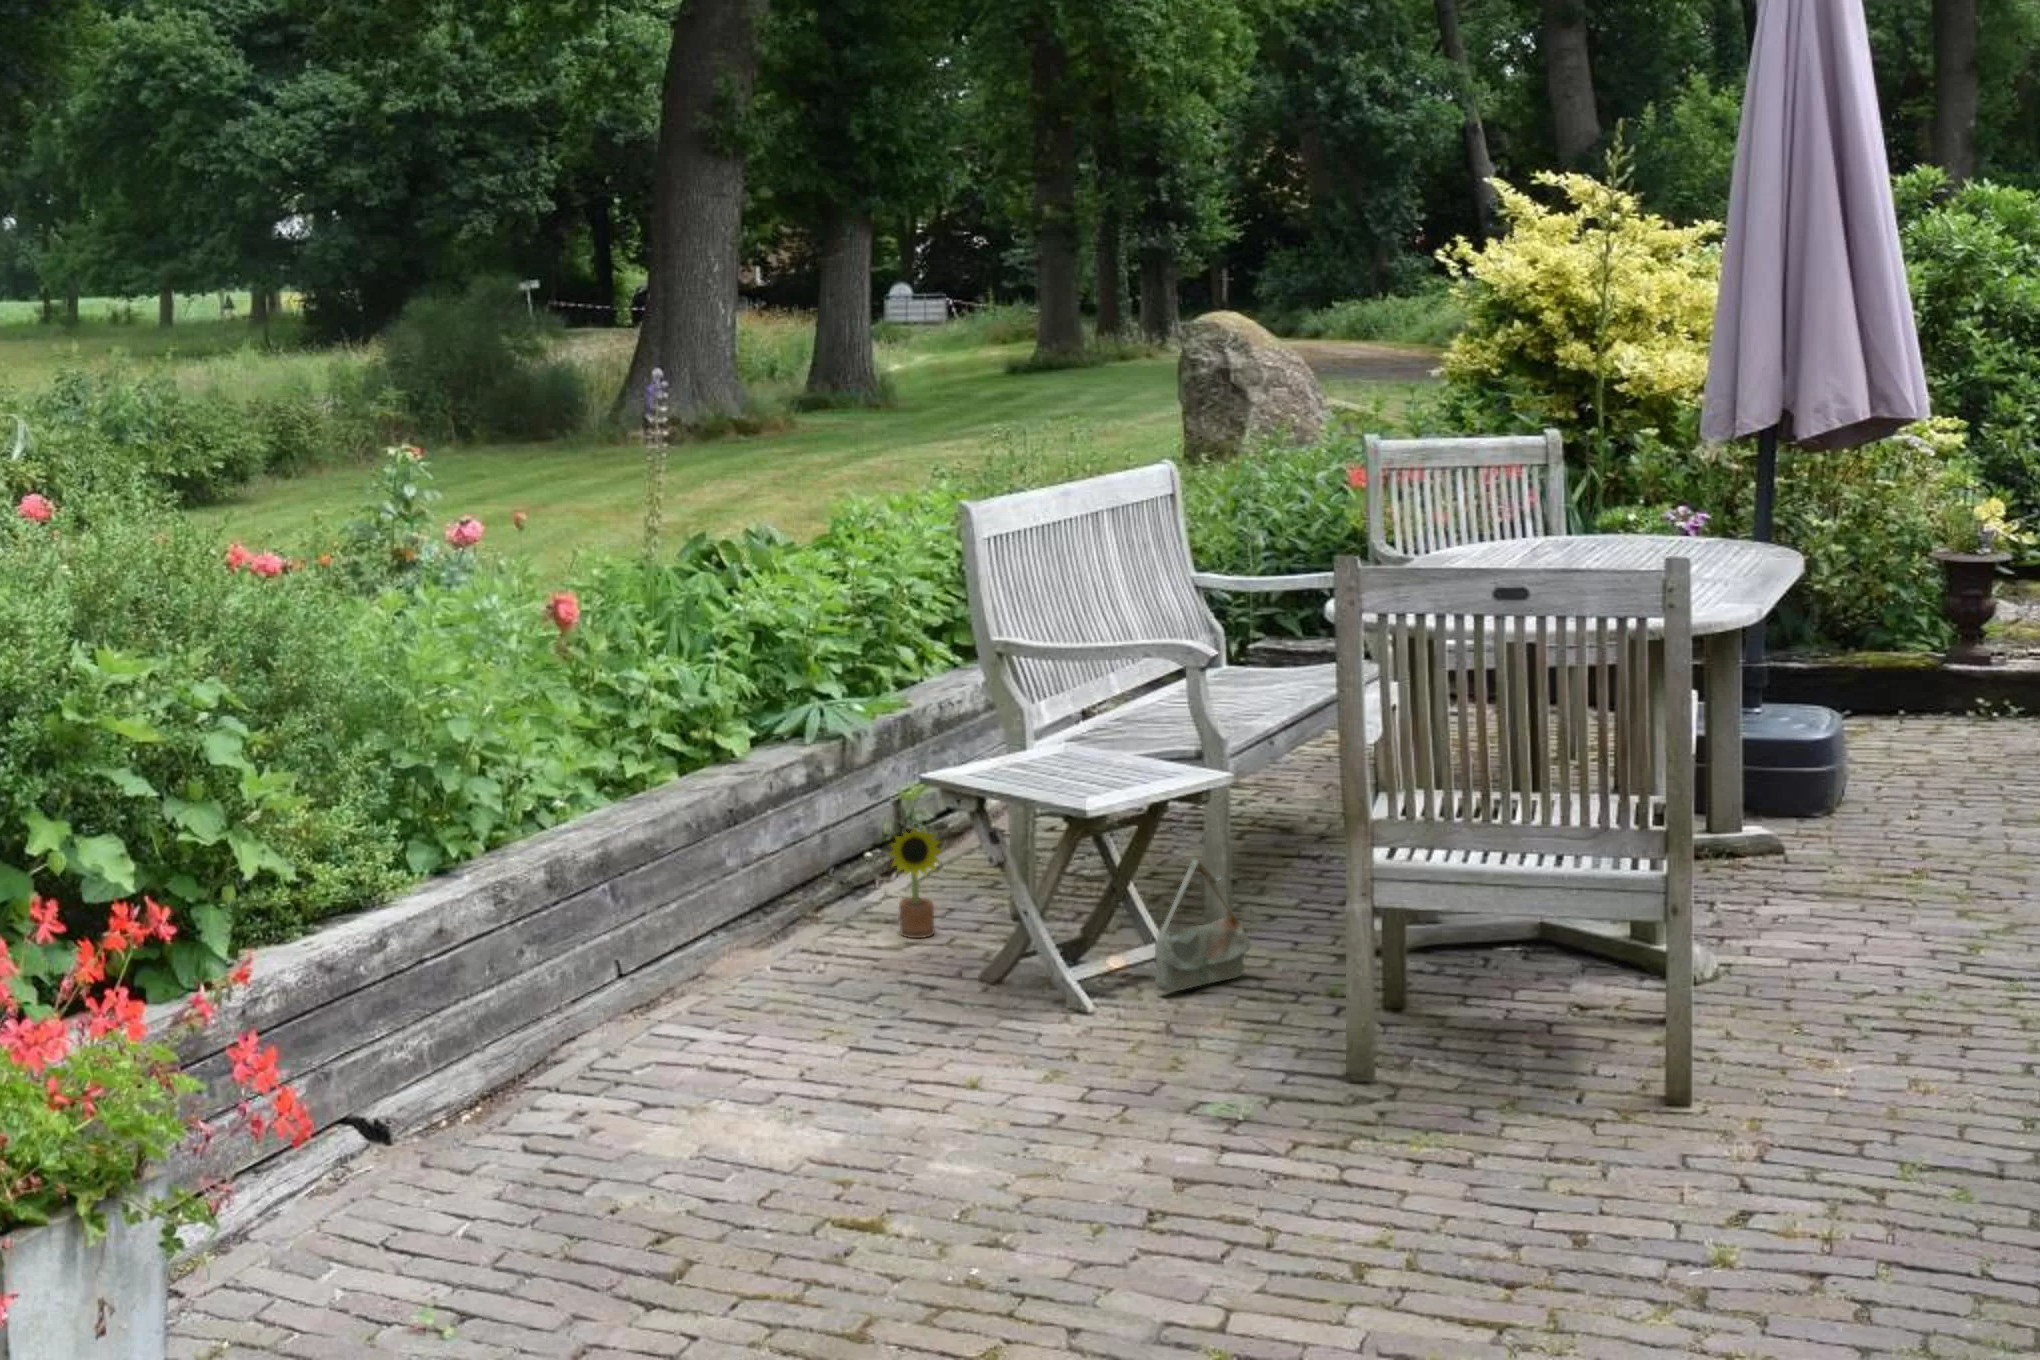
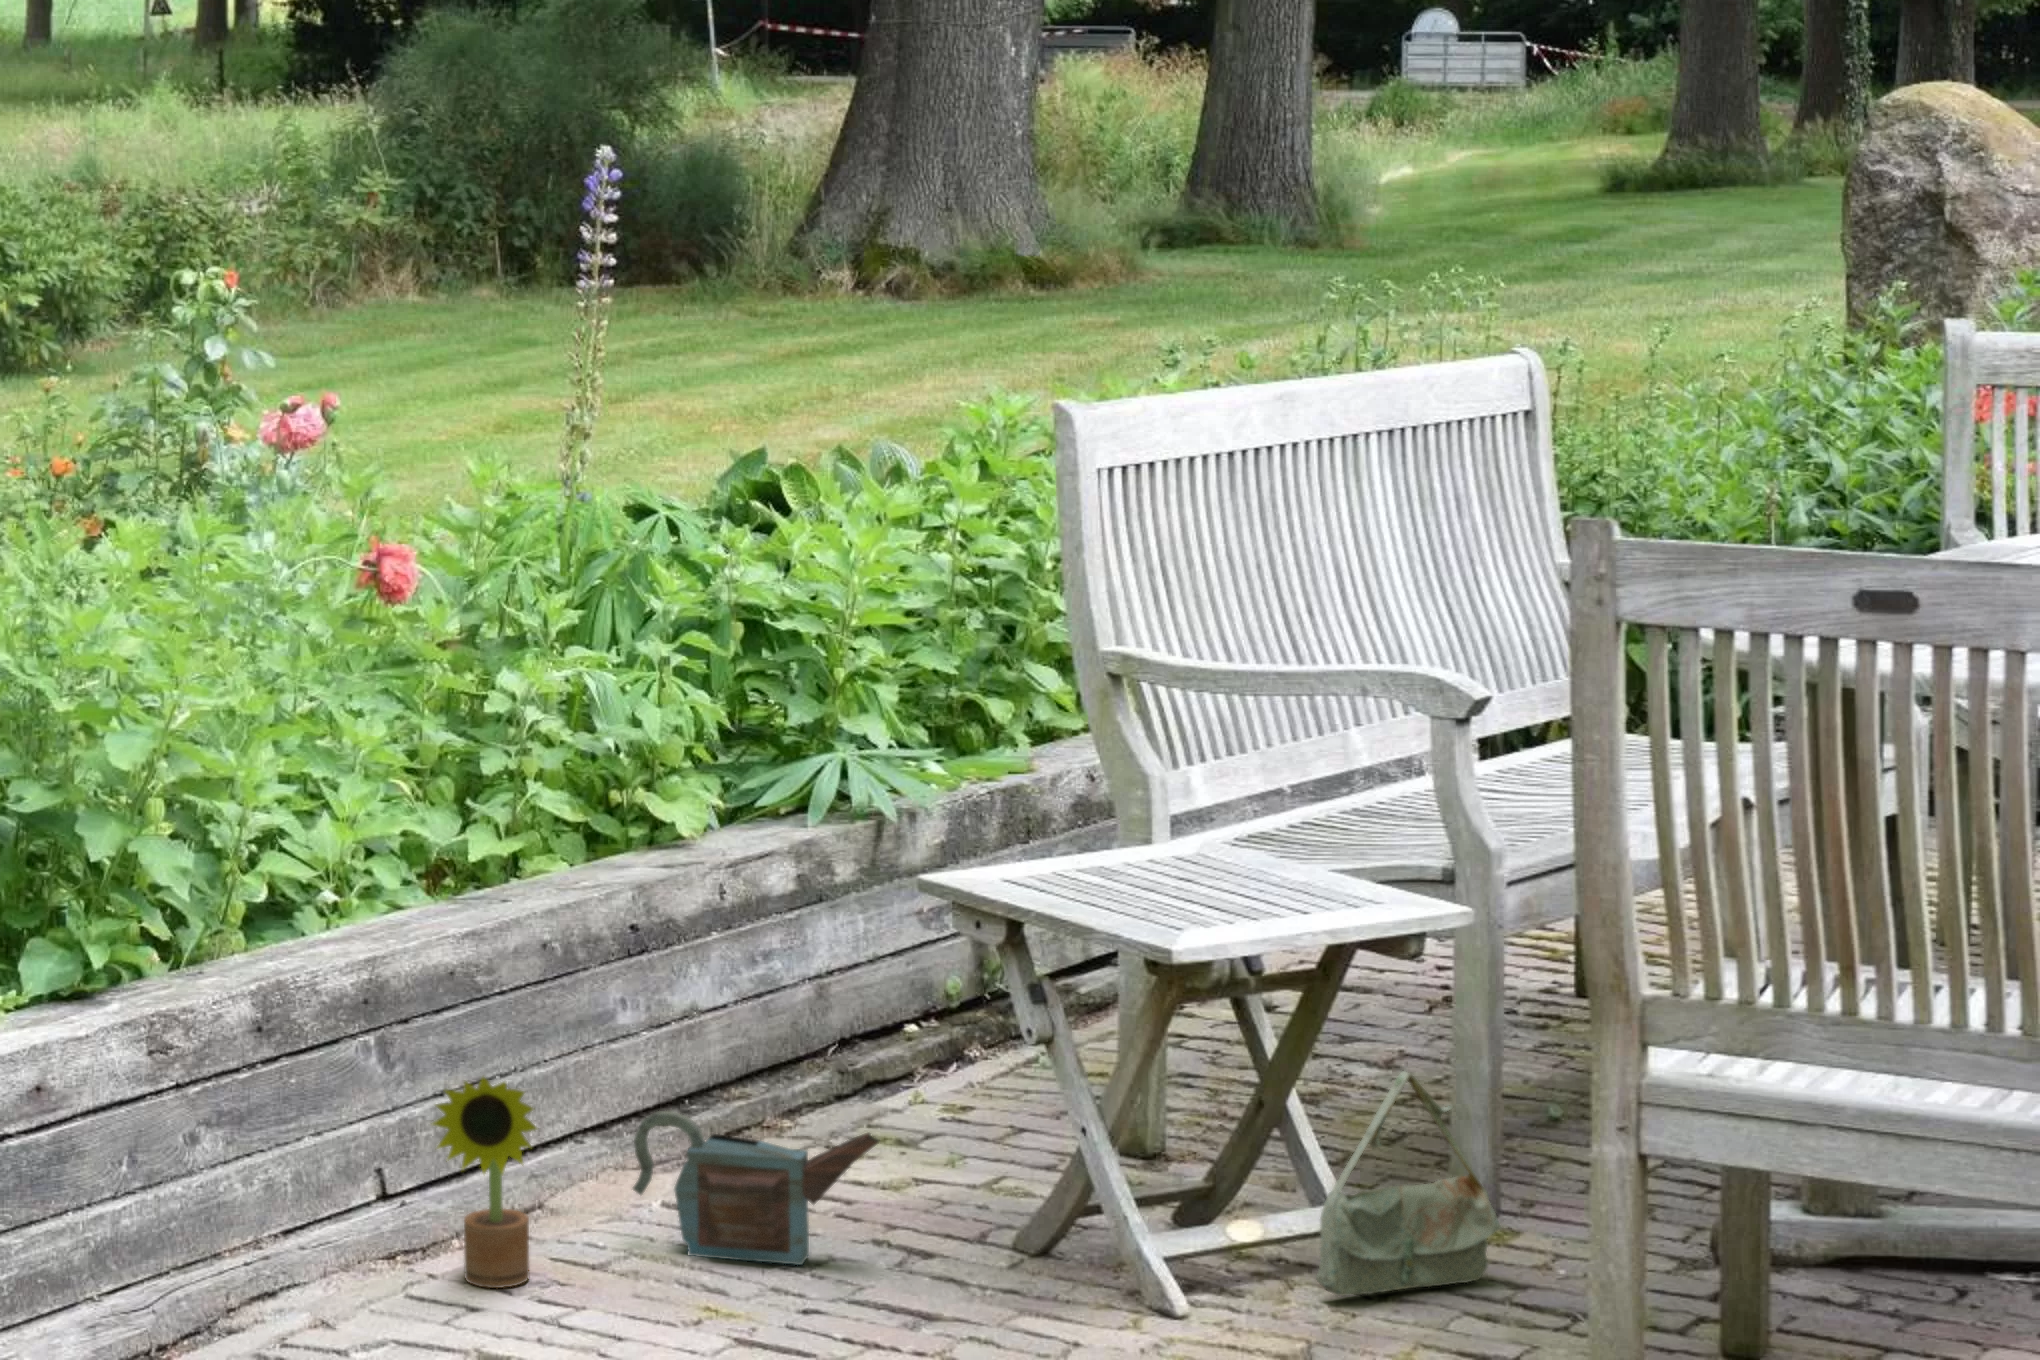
decorative plant: present [889,829,942,938] -> present [432,1077,537,1288]
watering can: none [755,918,902,1003] -> present [633,1111,879,1265]

